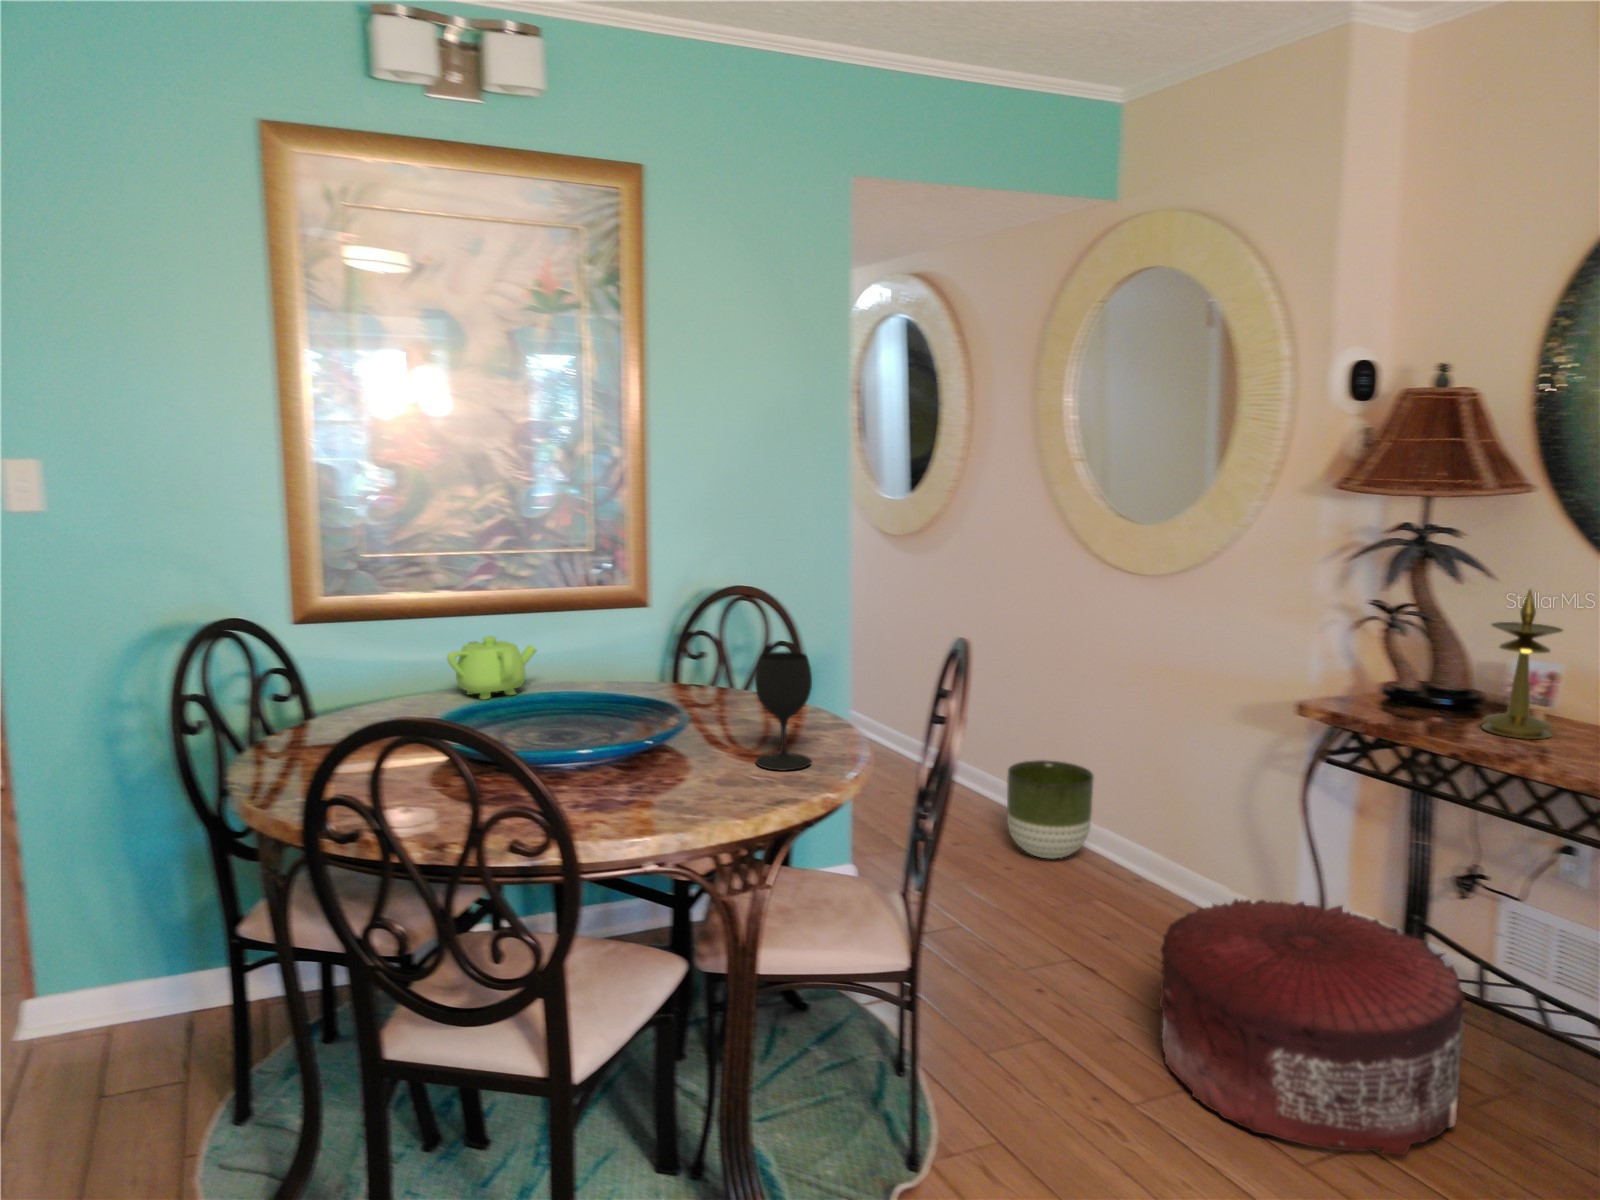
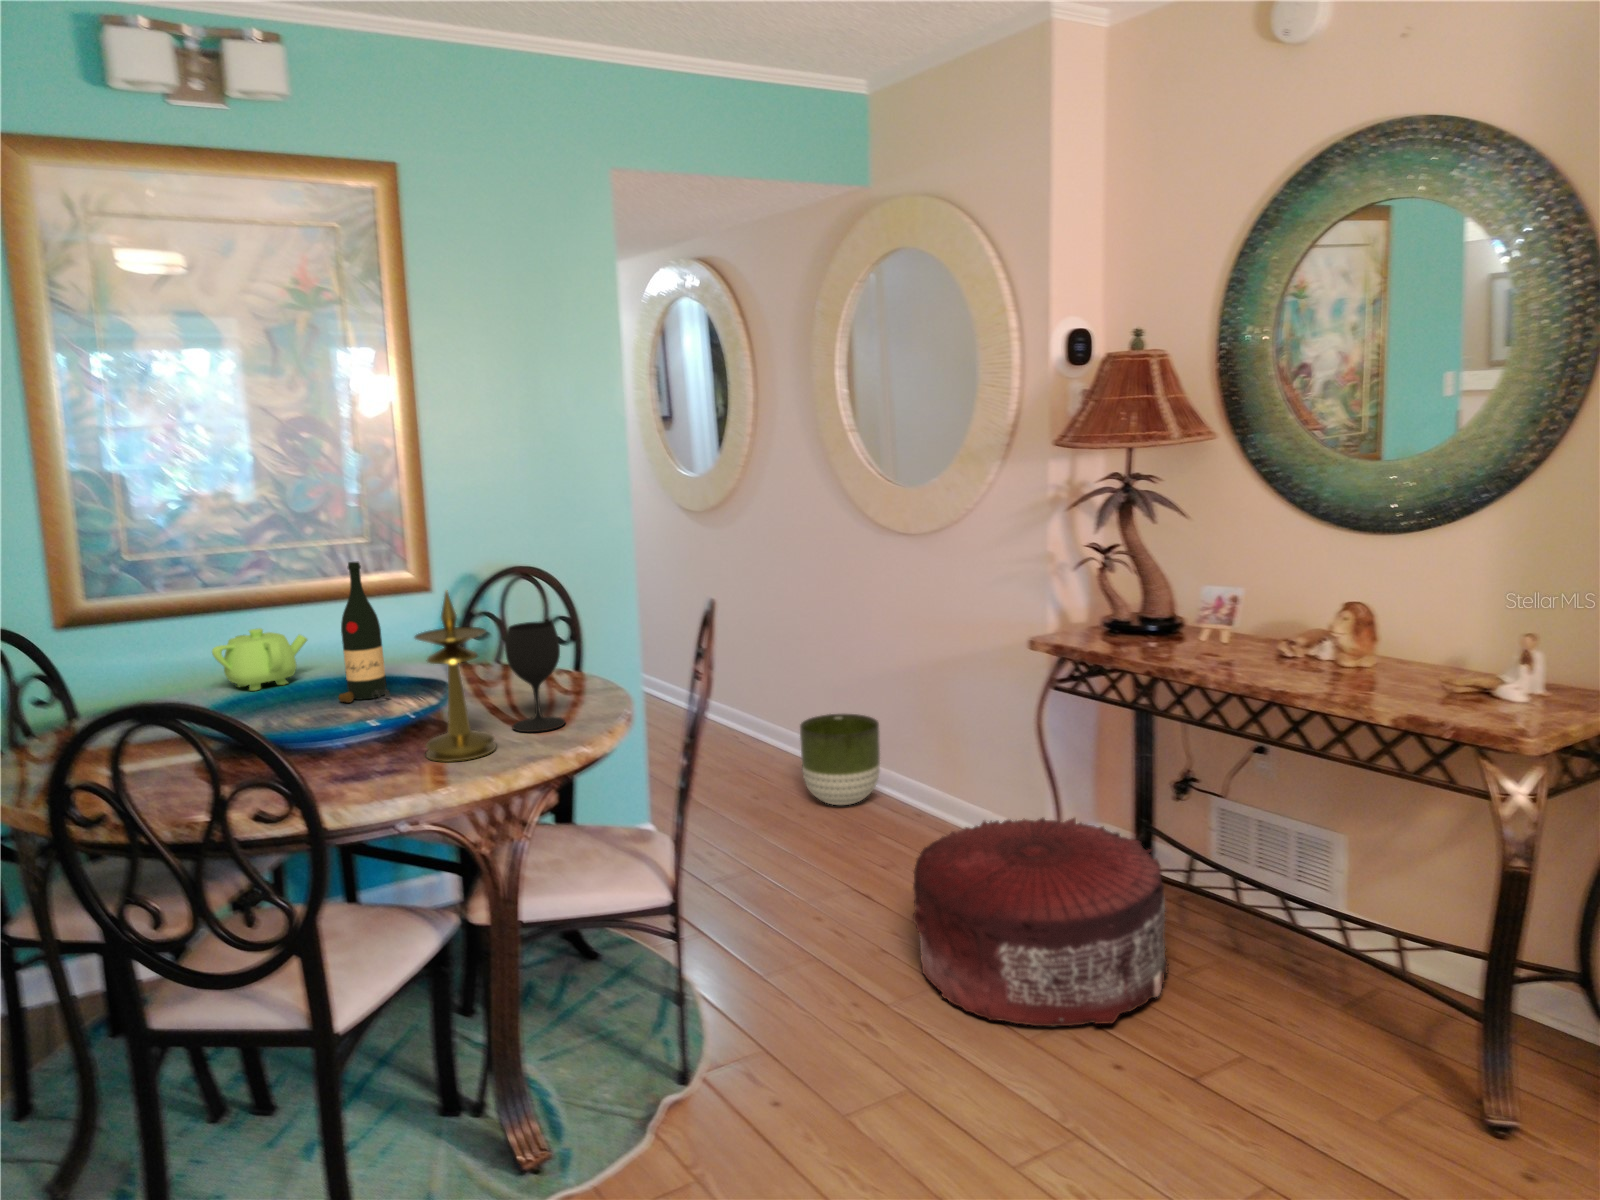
wine bottle: none [571,575,622,720] -> present [339,562,390,703]
candlestick: present [1482,590,1562,739] -> present [415,590,496,762]

